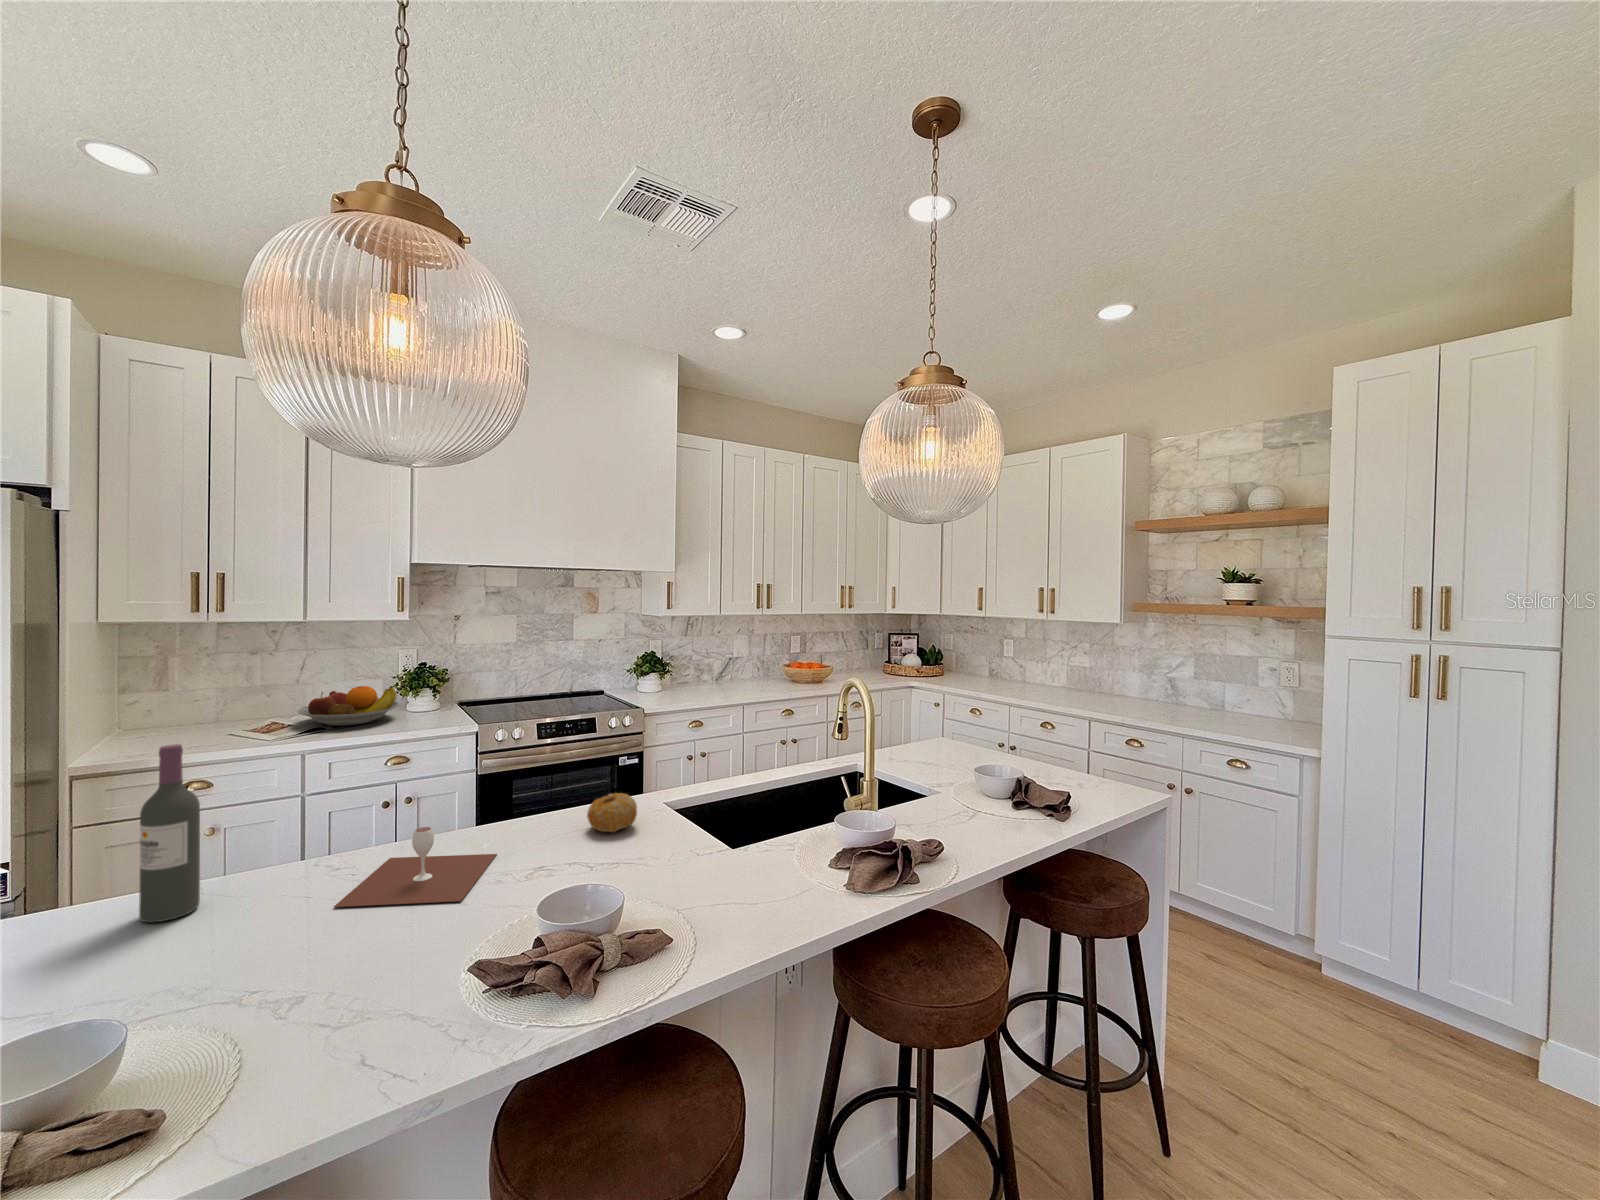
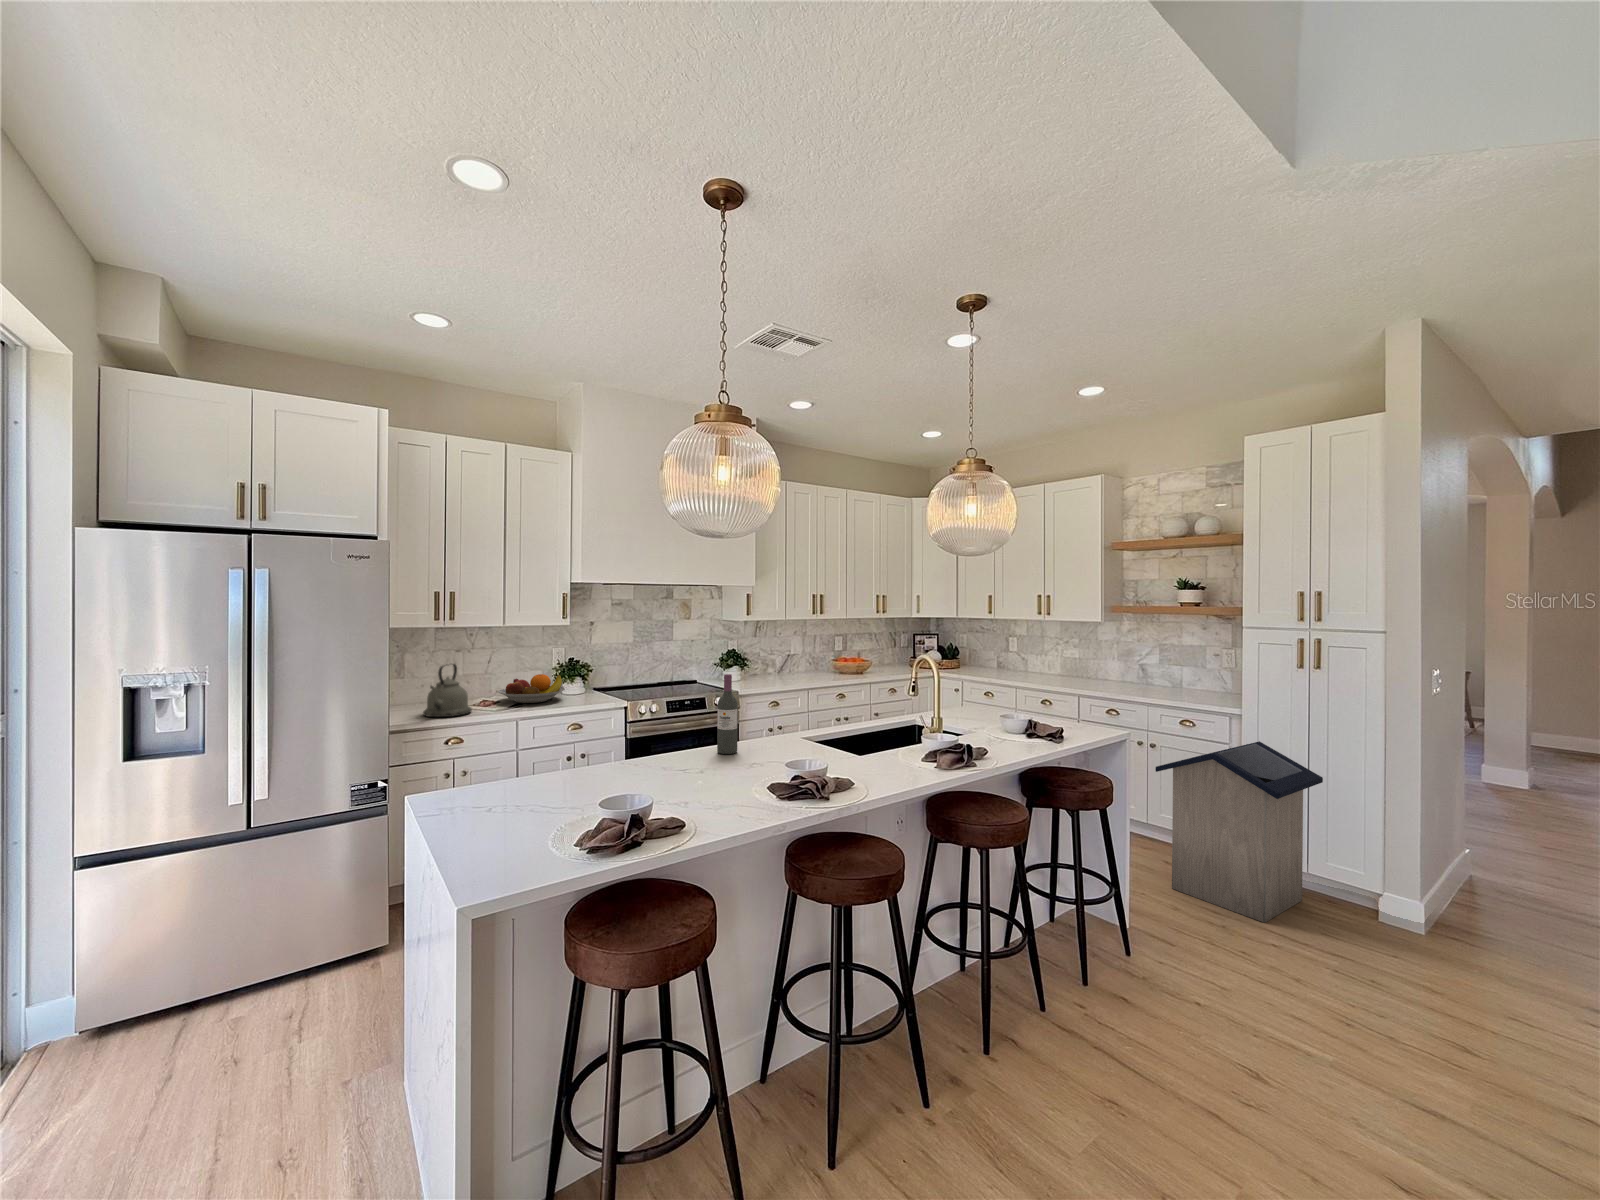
kettle: none [155,673,241,751] -> present [423,664,472,717]
wine bottle: present [139,744,200,922] -> present [717,674,738,754]
fruit: present [587,793,637,832] -> none [764,728,794,750]
trash can: none [1198,797,1444,1076] -> present [1155,741,1323,922]
wine glass: present [334,827,497,907] -> none [658,739,724,778]

